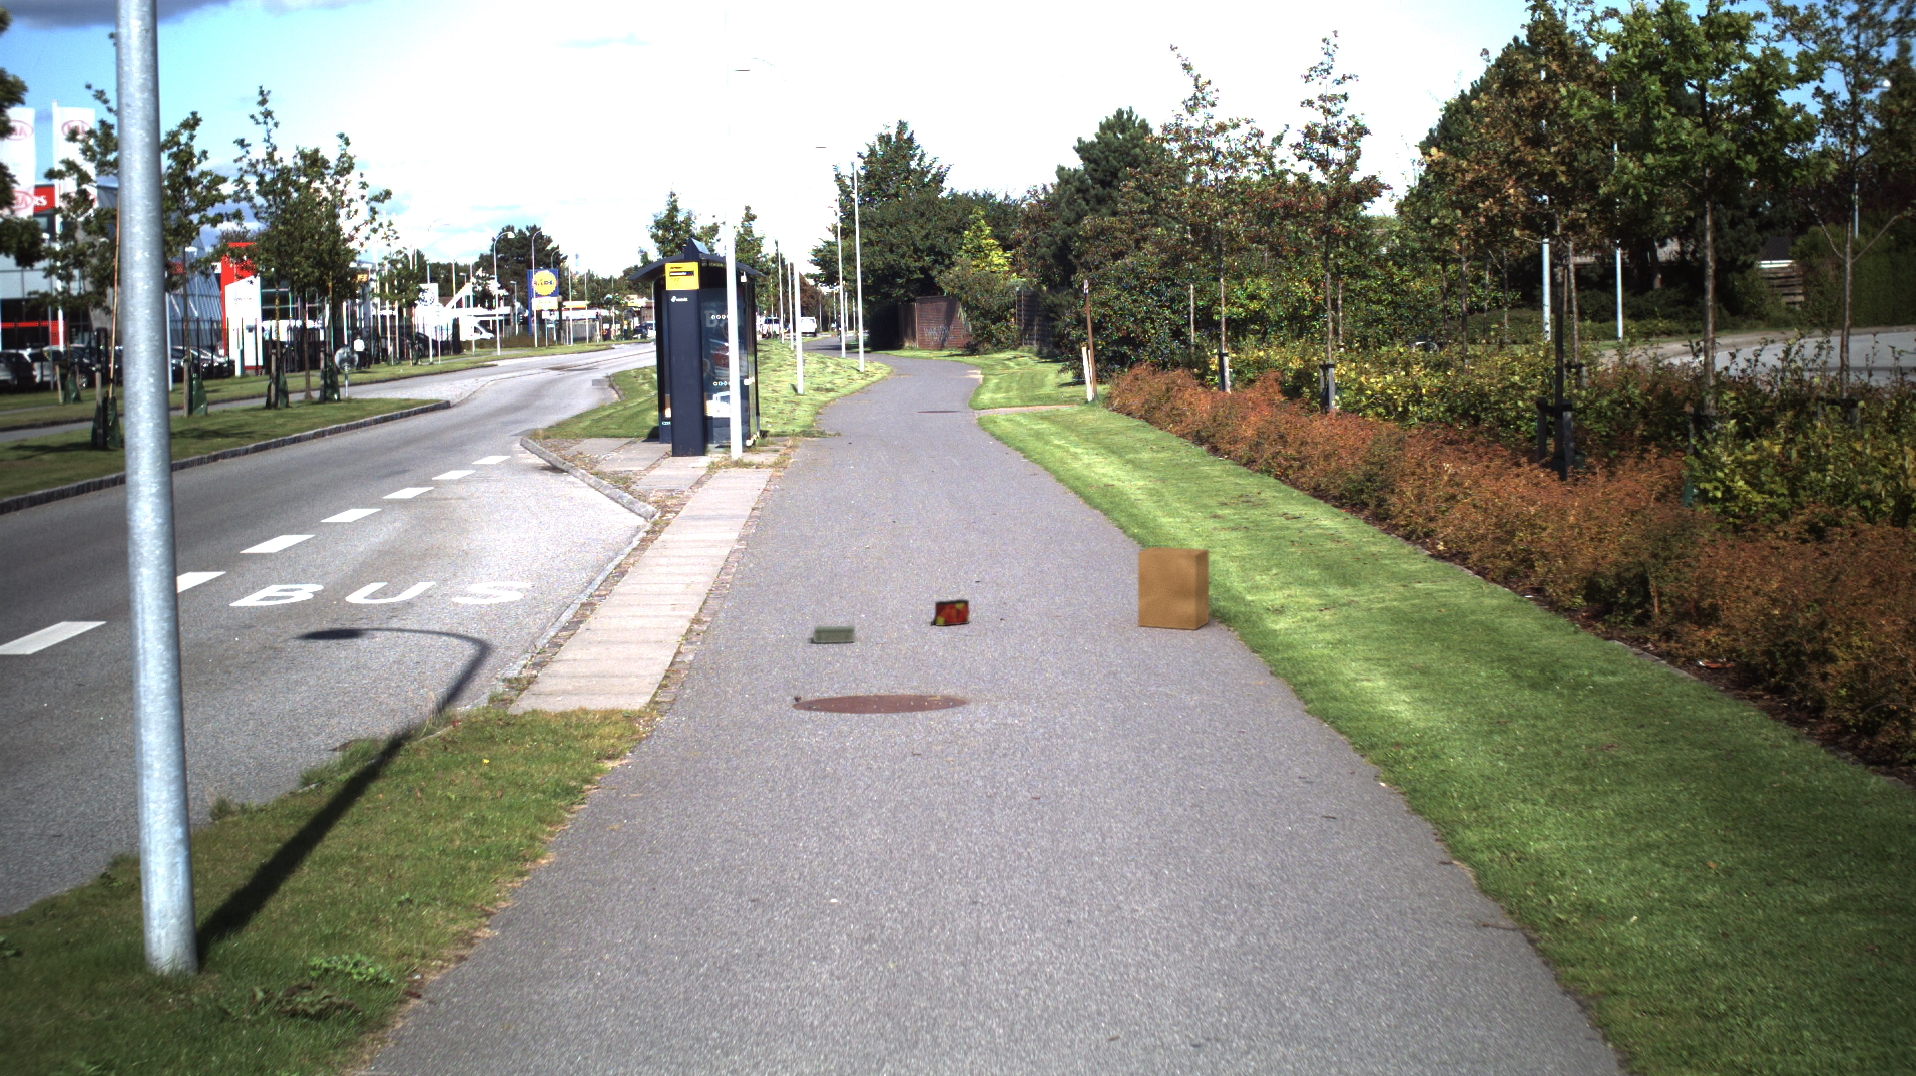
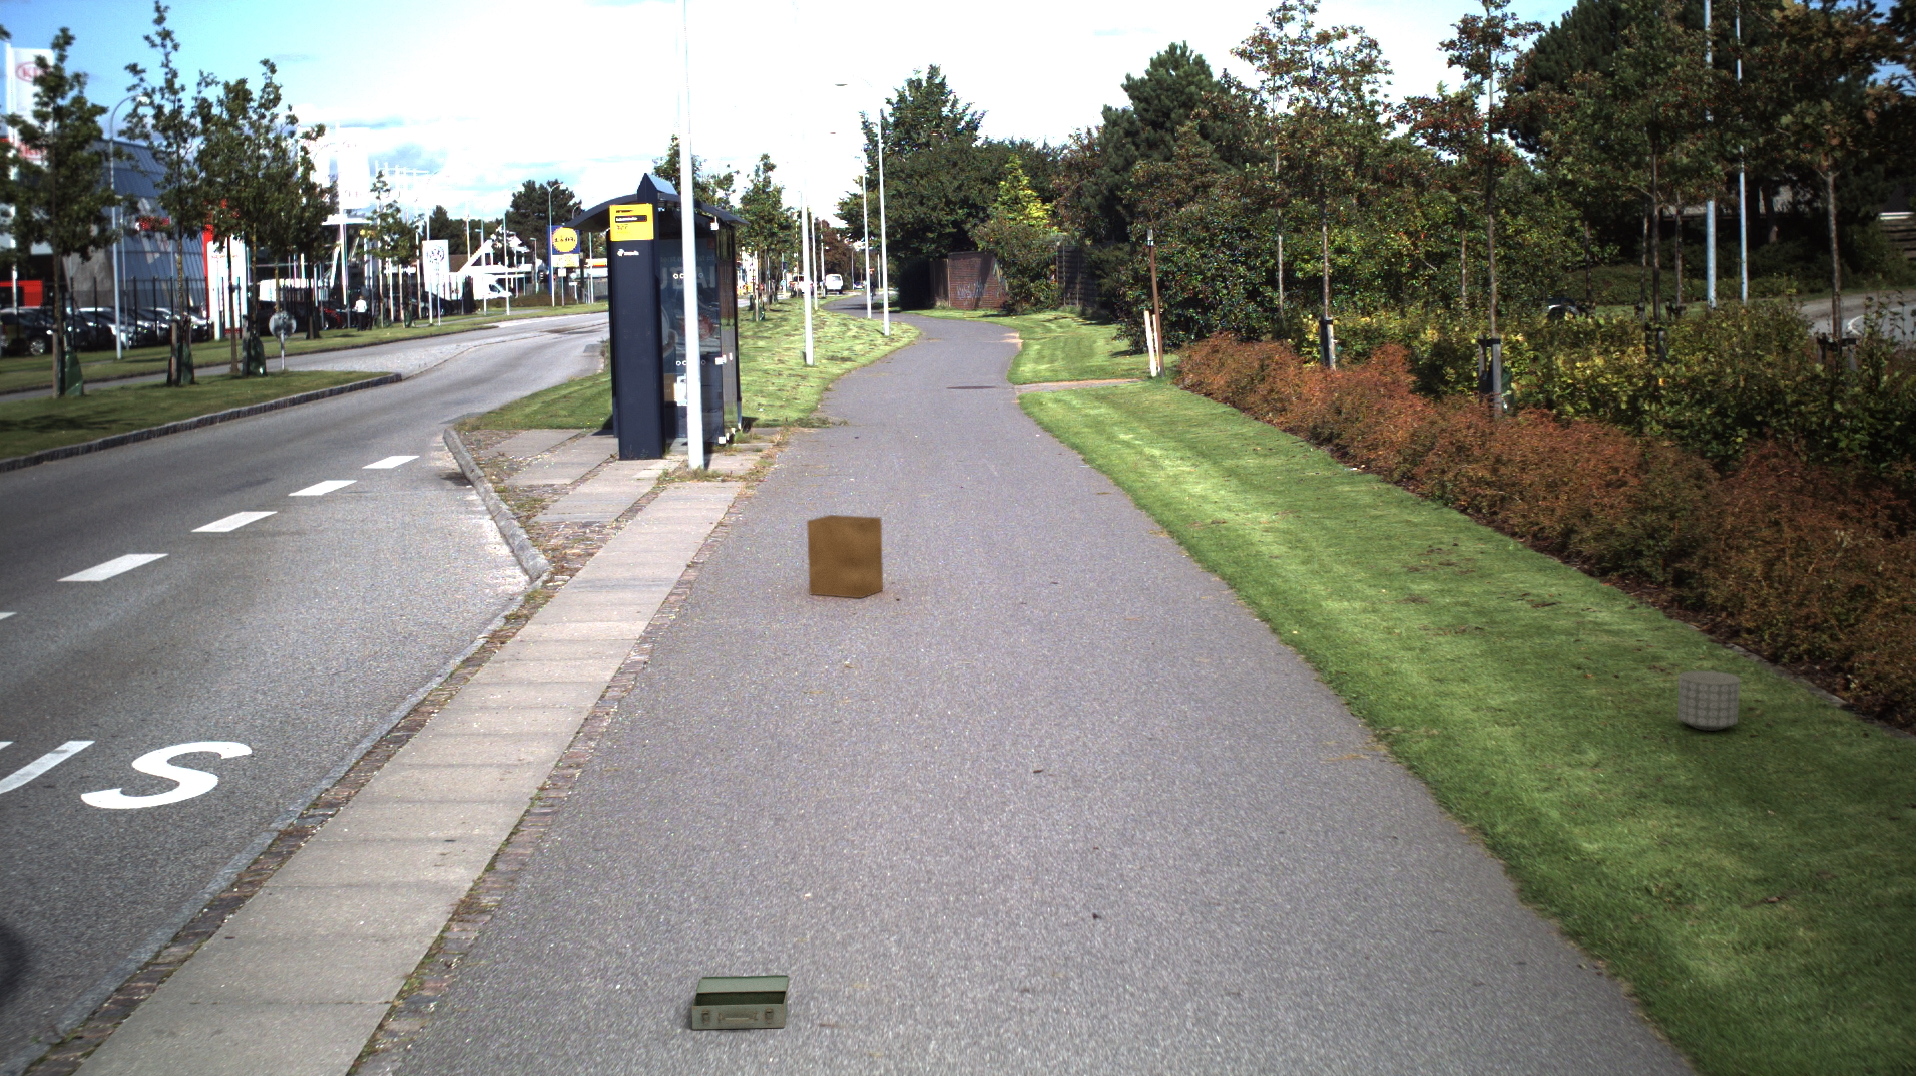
planter: none [1329,534,1360,566] -> present [1678,671,1740,731]
cardboard box: present [1138,547,1209,630] -> present [807,515,883,598]
bag: present [931,599,970,626] -> none [958,884,1042,951]

